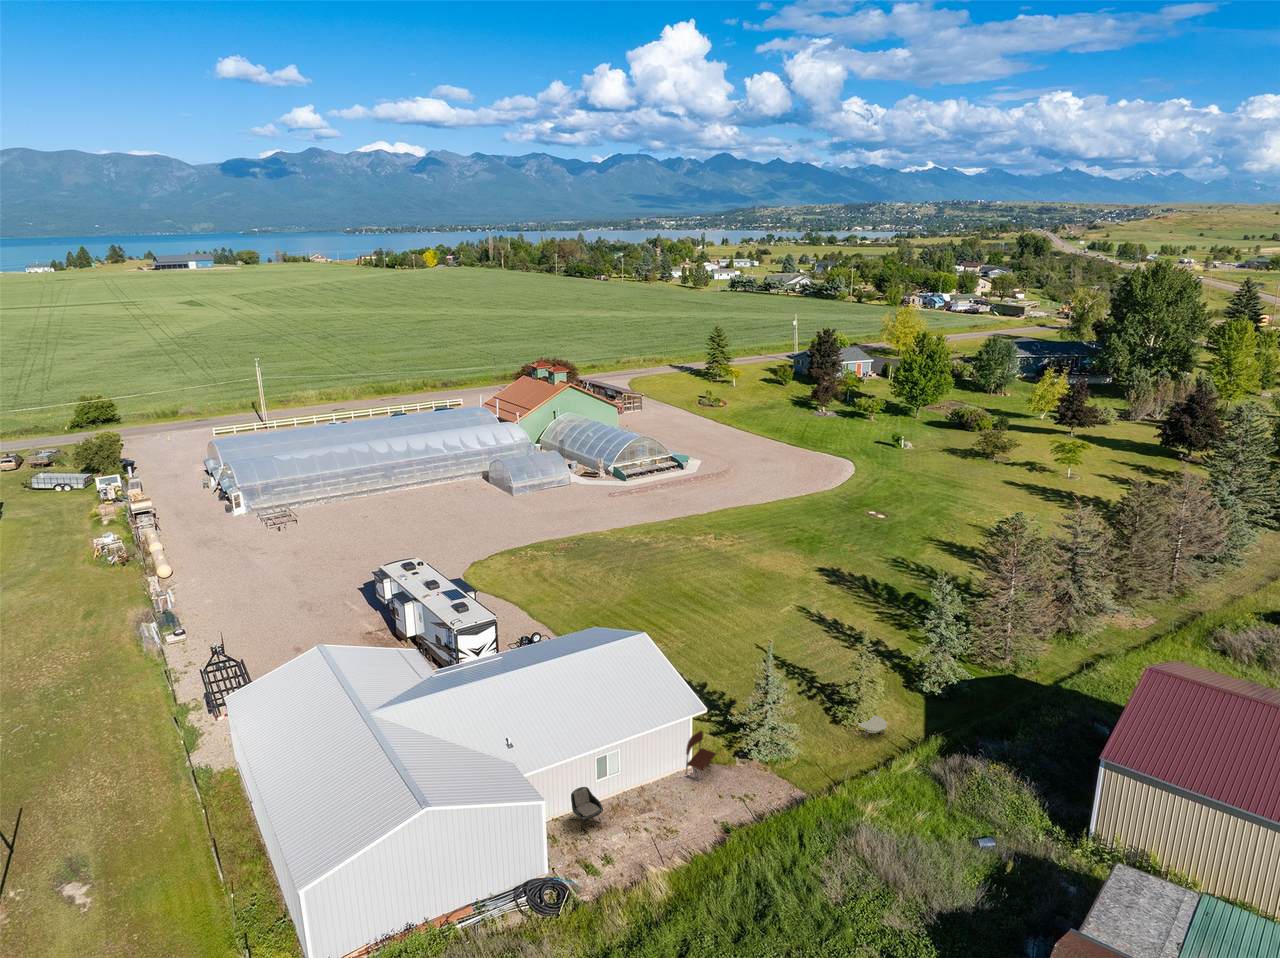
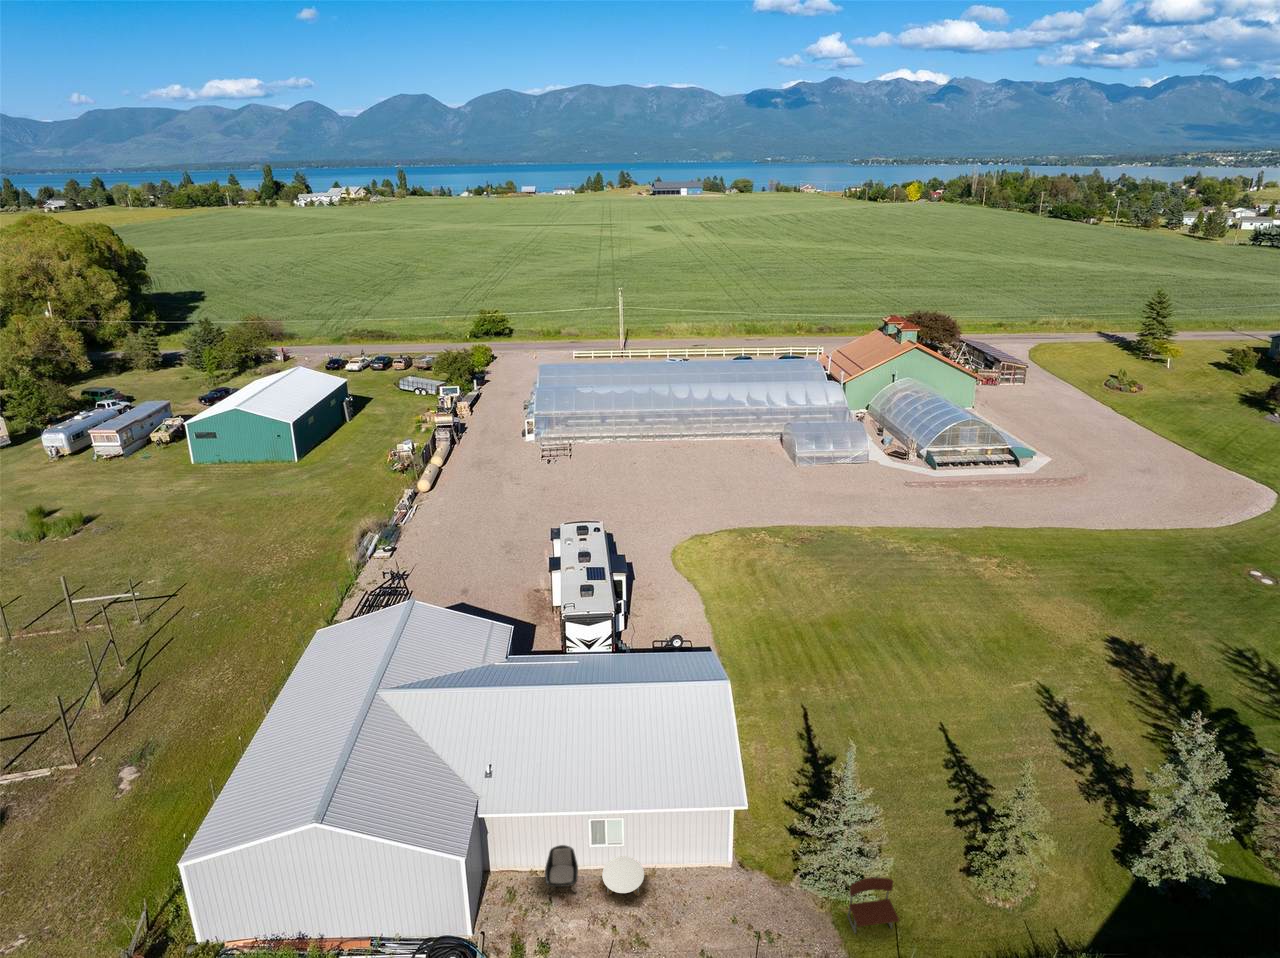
round table: present [857,715,887,739] -> present [602,856,644,896]
bench: present [685,731,716,780] -> present [848,877,899,933]

